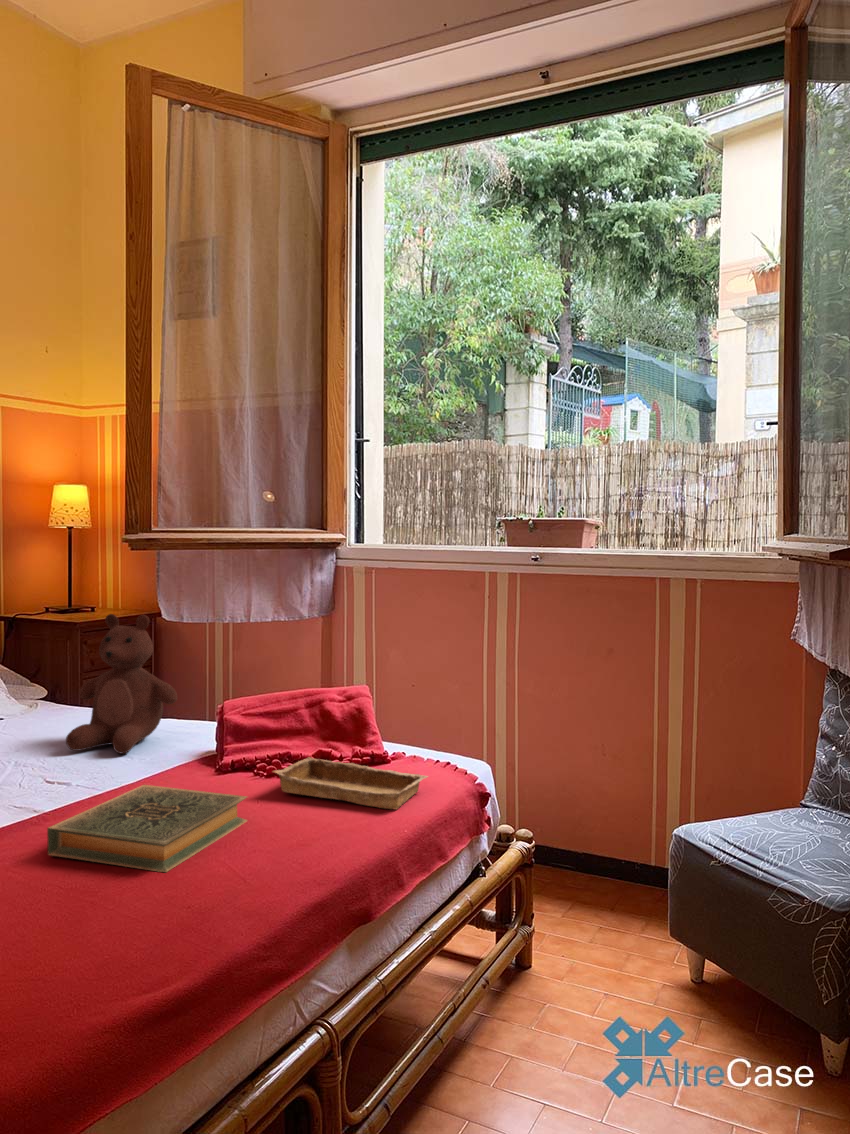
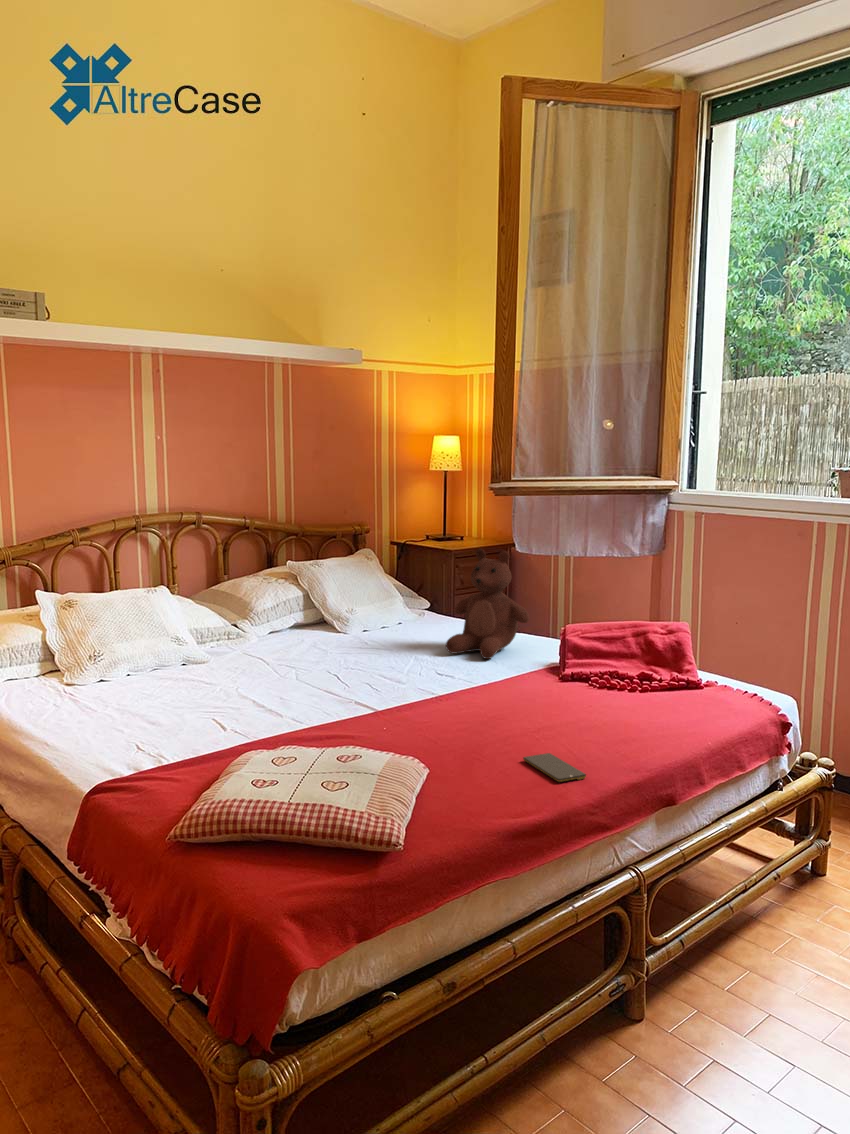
tray: present [273,757,428,809] -> none [603,676,735,726]
hardback book: present [47,785,247,872] -> none [443,685,584,748]
smartphone: none [164,875,253,917] -> present [523,753,586,782]

